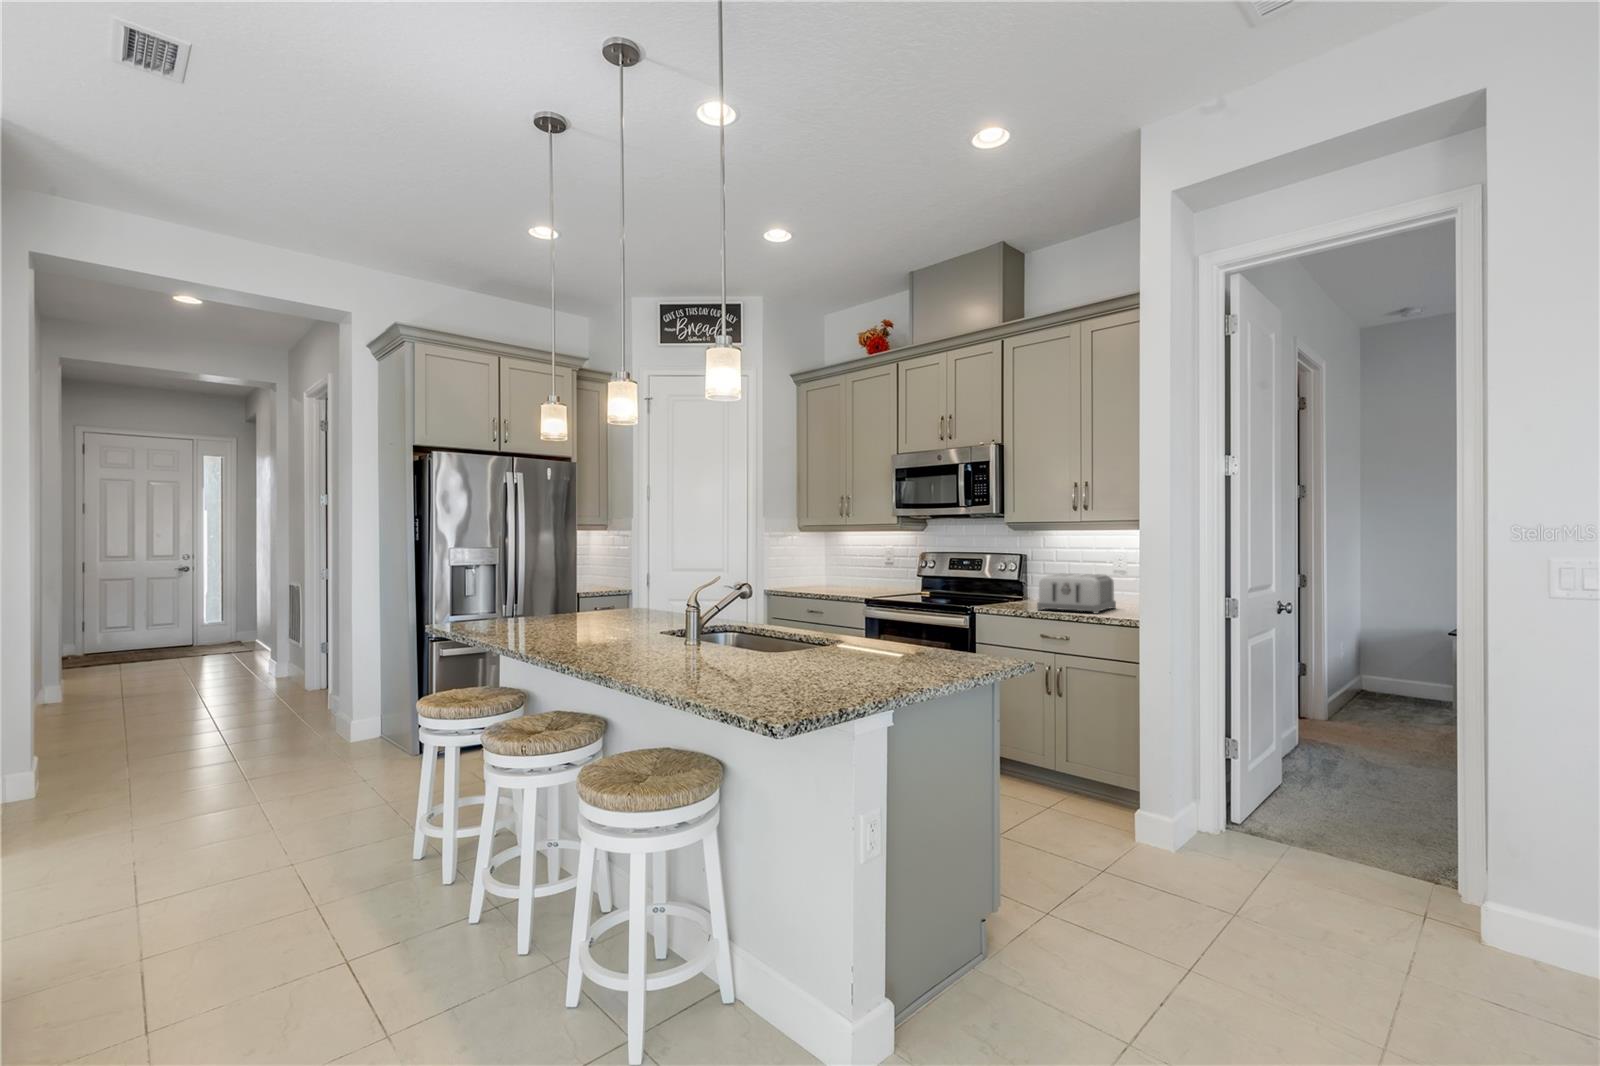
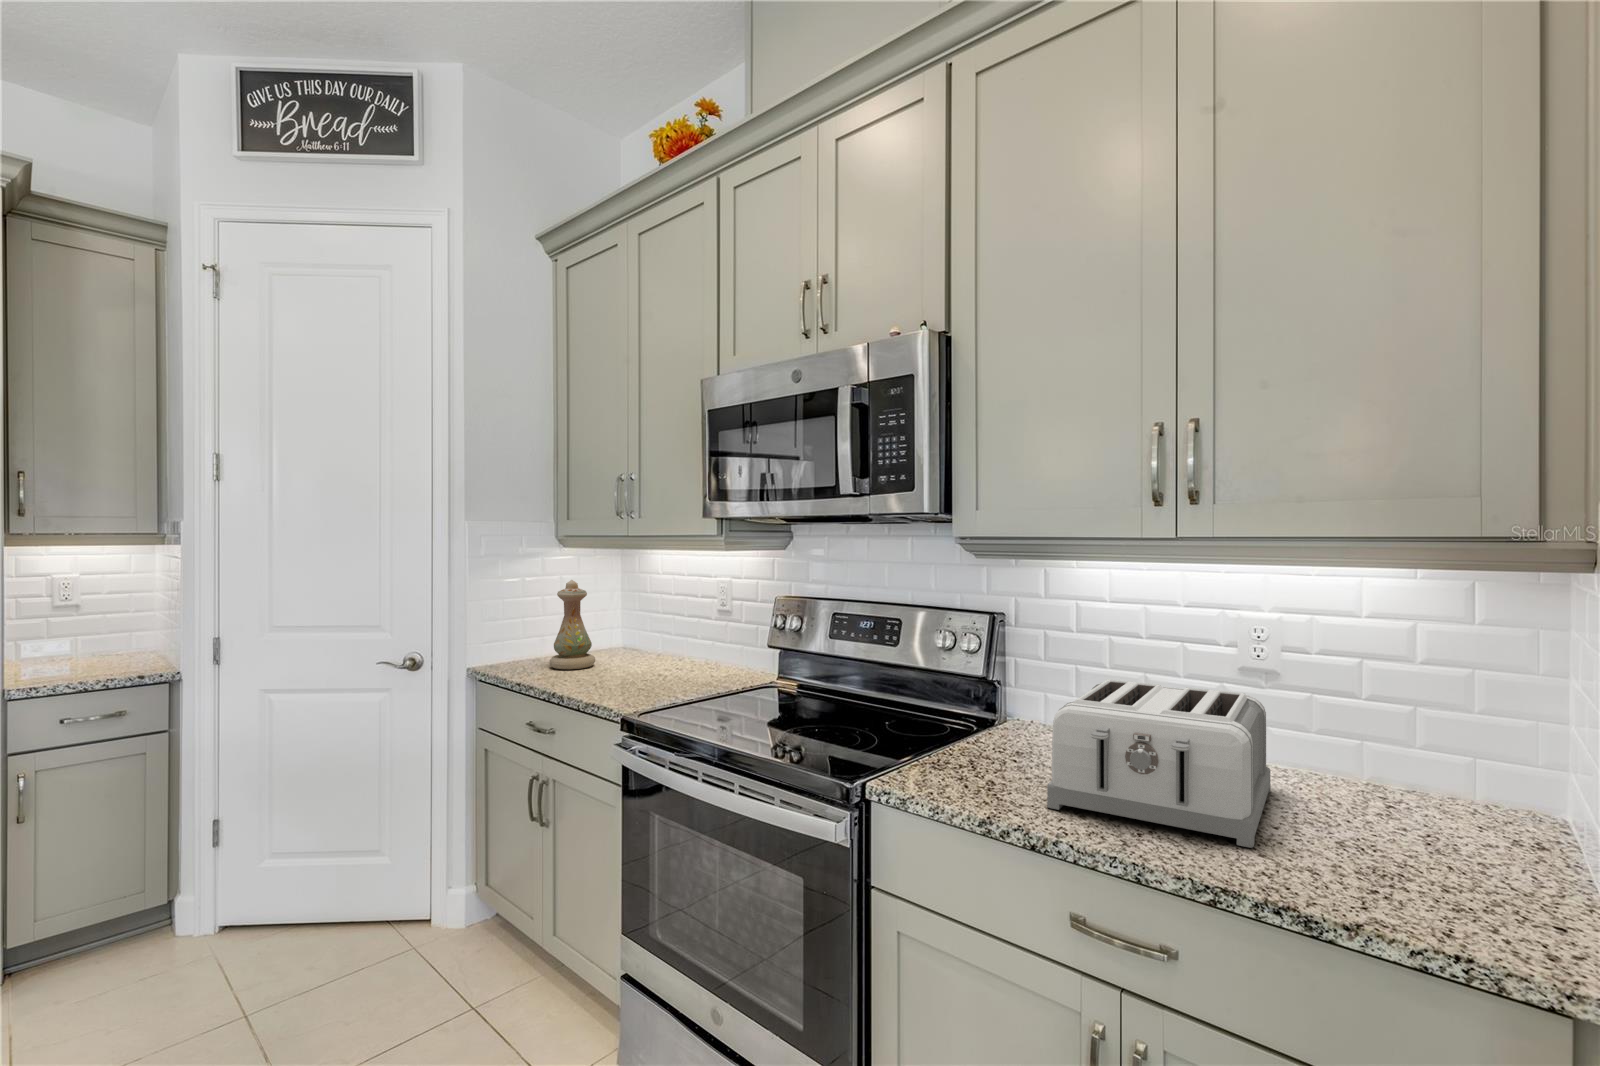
vase: none [803,547,824,590] -> present [549,580,595,670]

